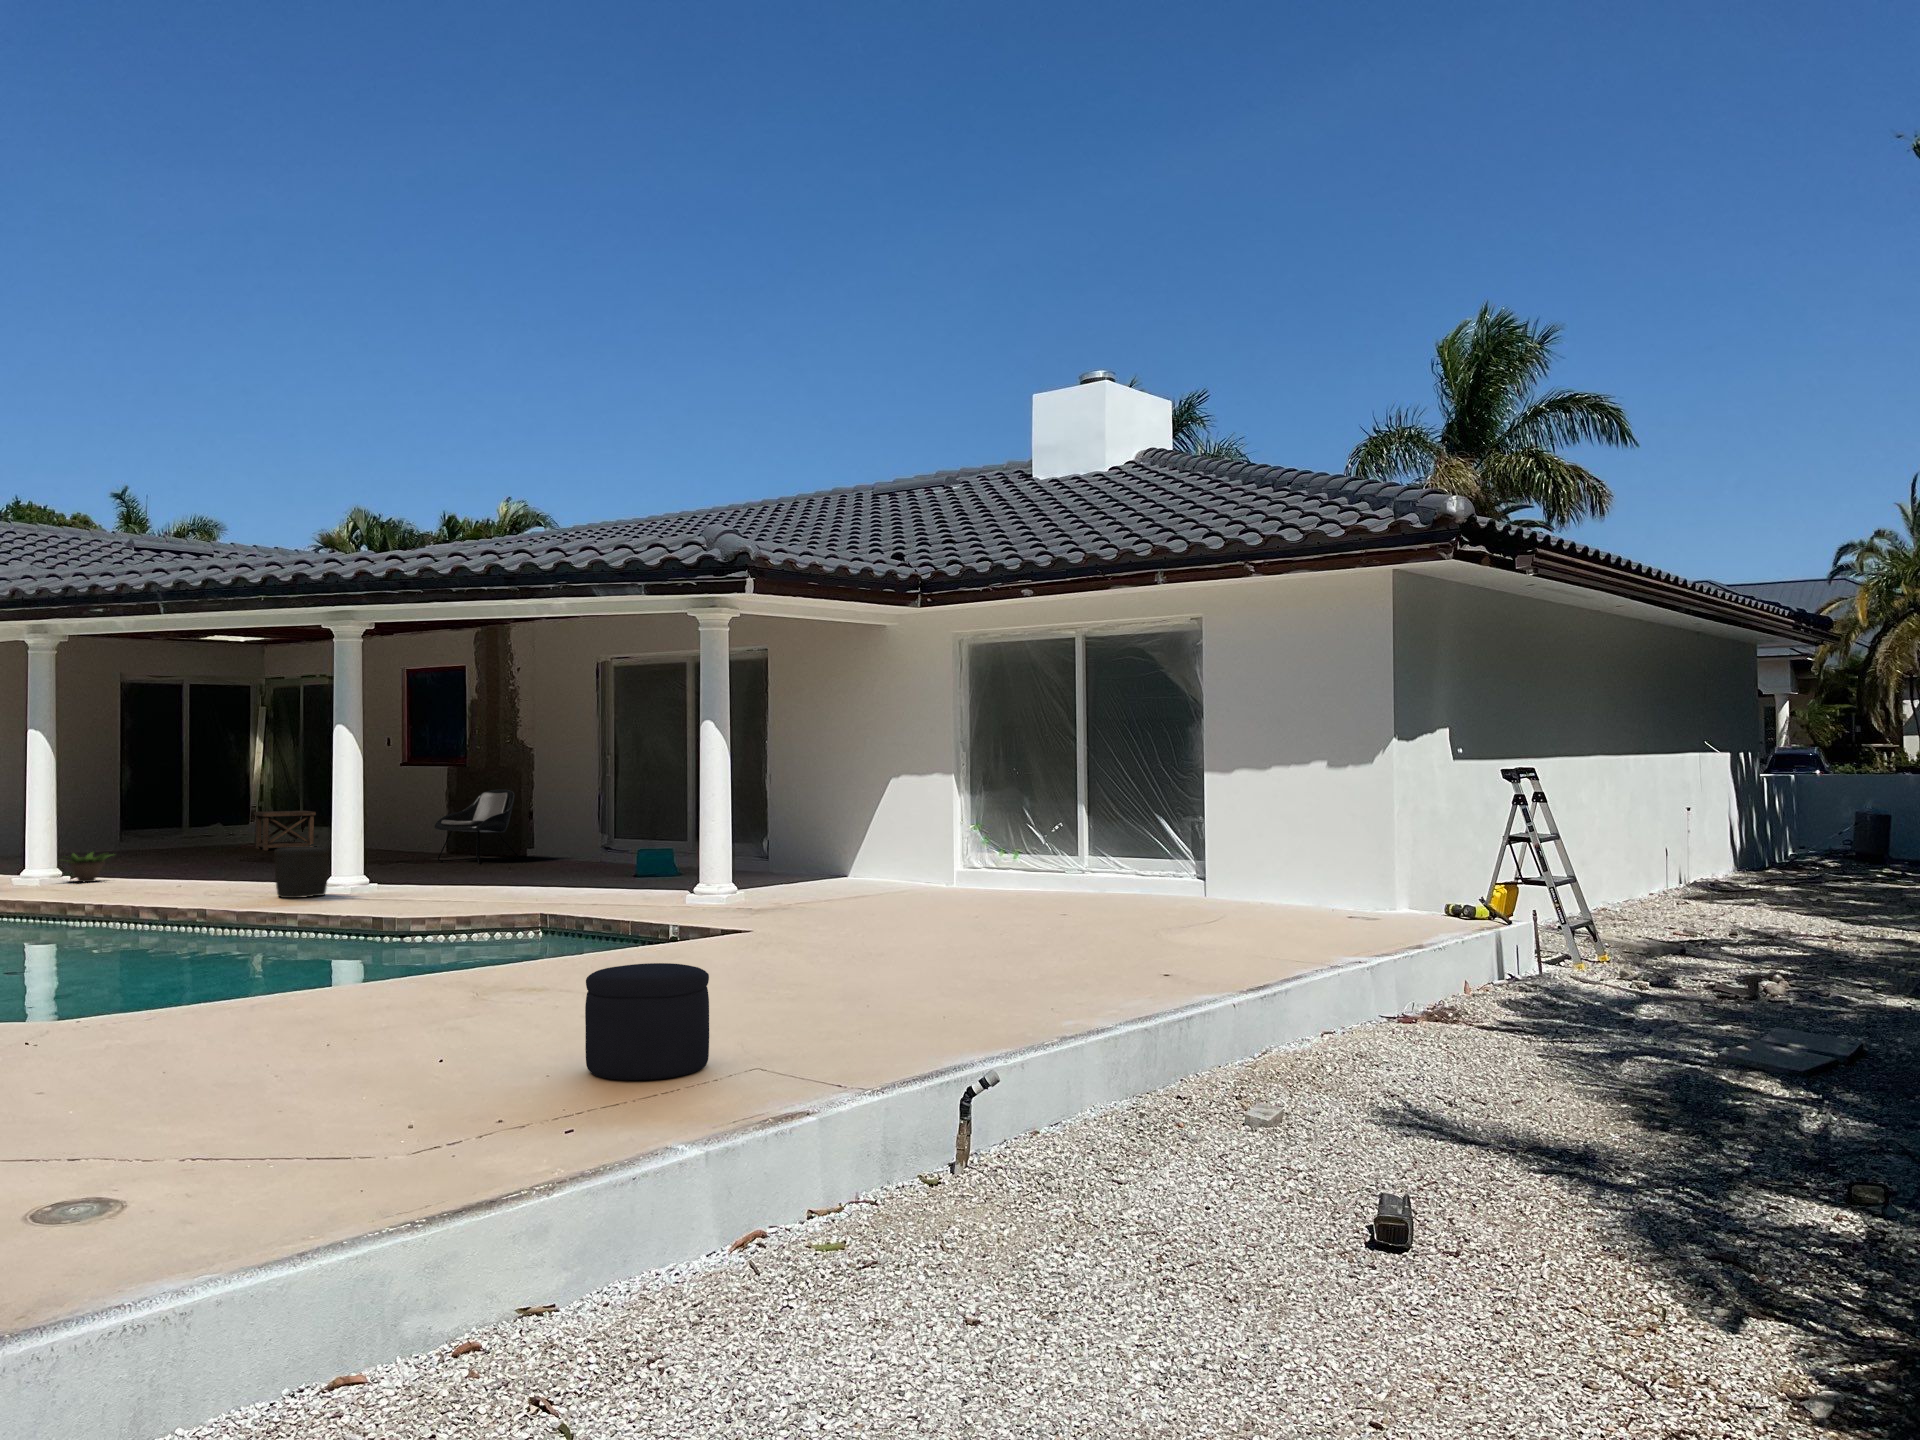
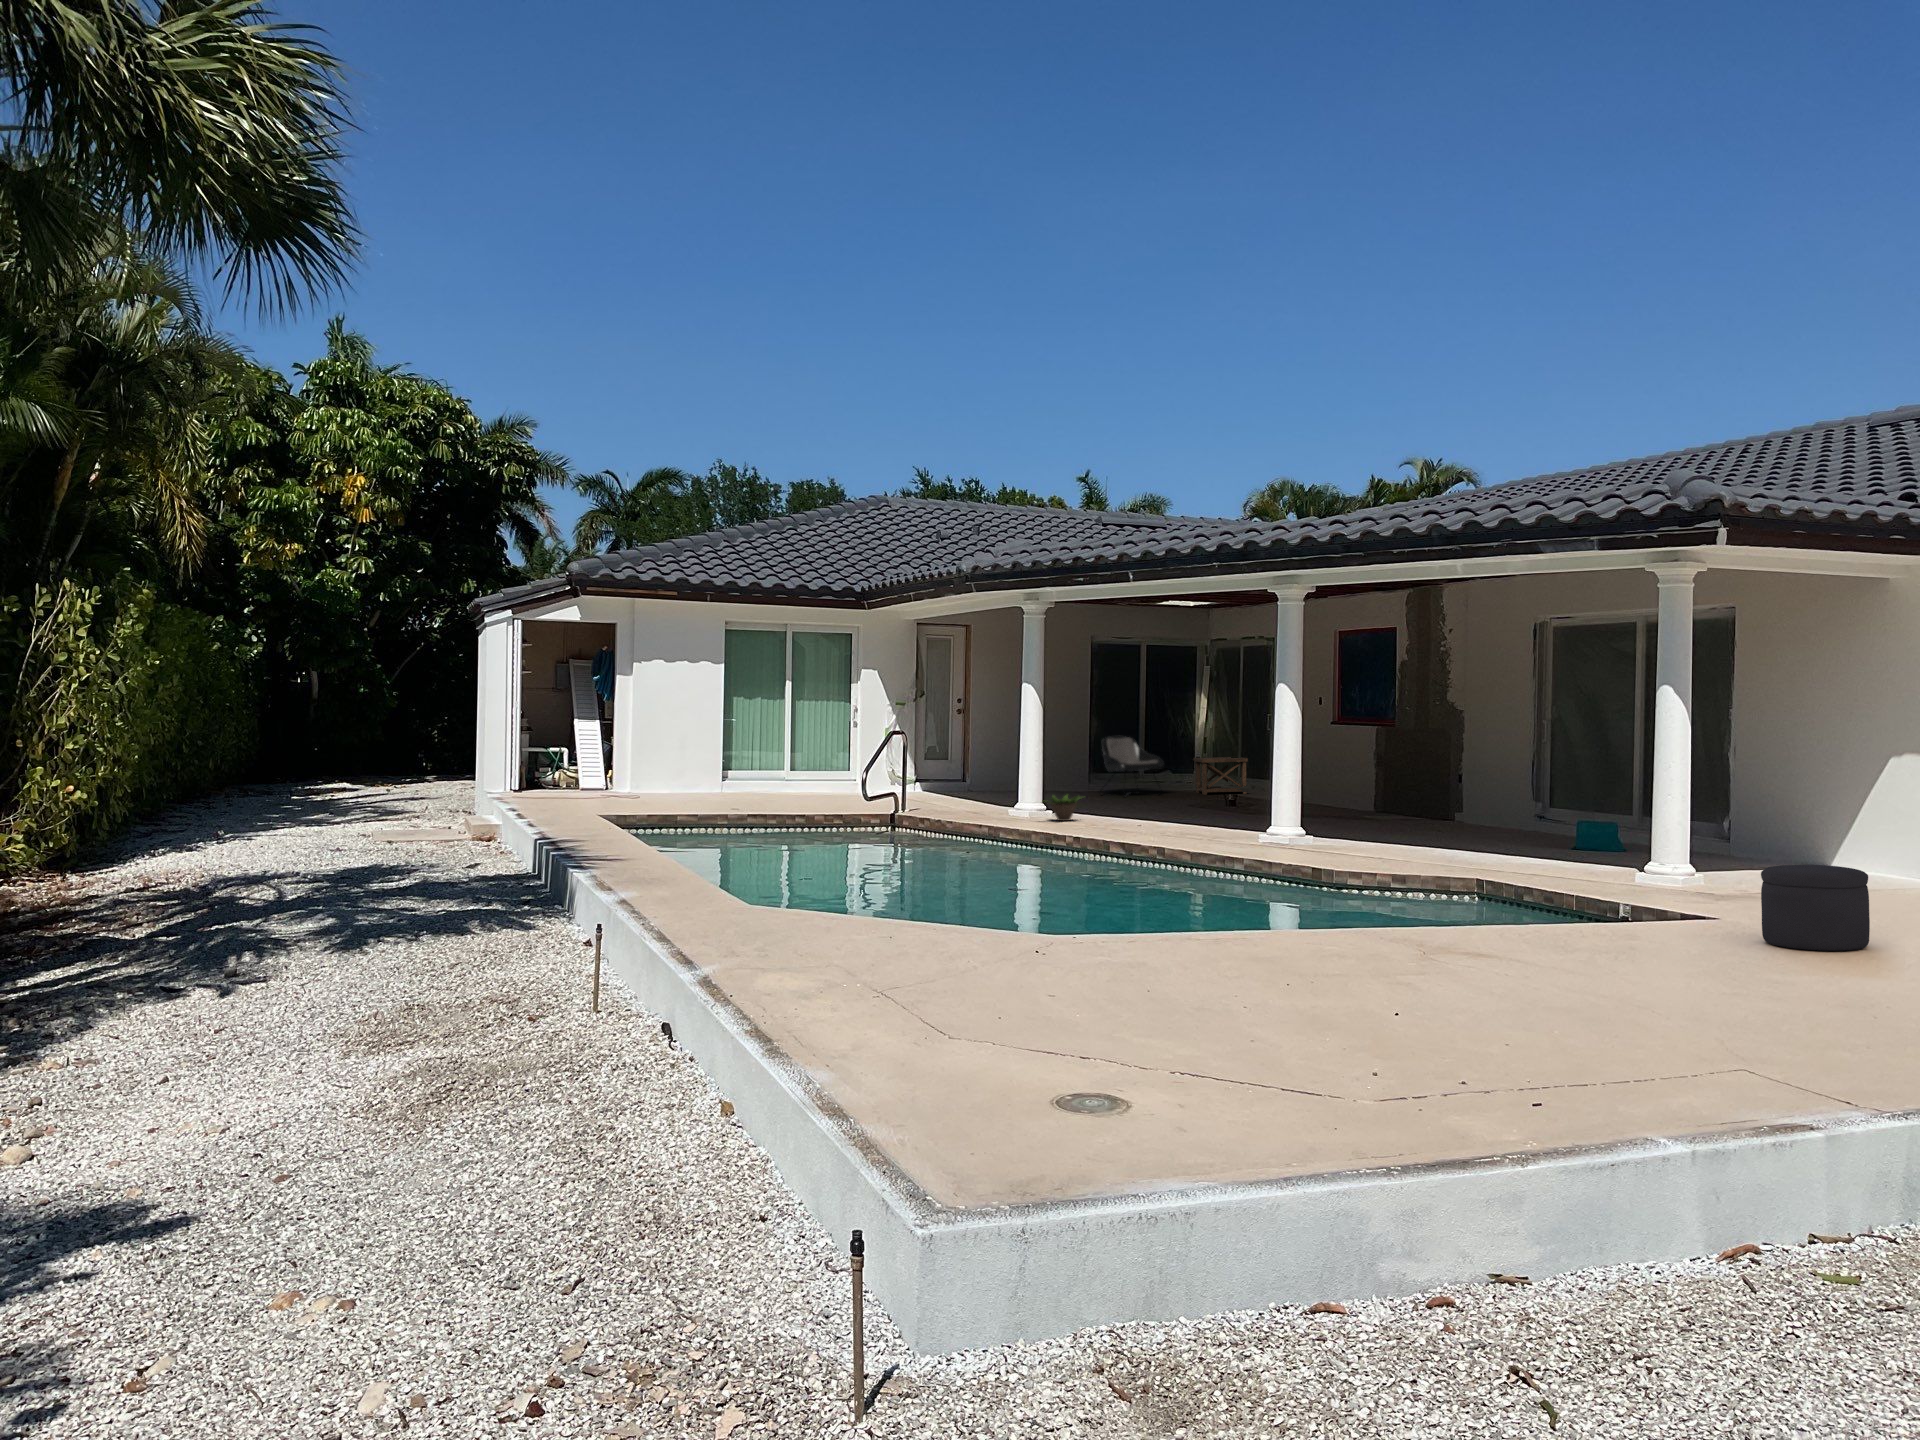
lounge chair: present [435,789,518,864] -> present [1102,736,1164,796]
woven basket: present [274,847,329,898] -> none [1217,794,1266,843]
ottoman: present [585,963,709,1080] -> present [1761,865,1870,951]

